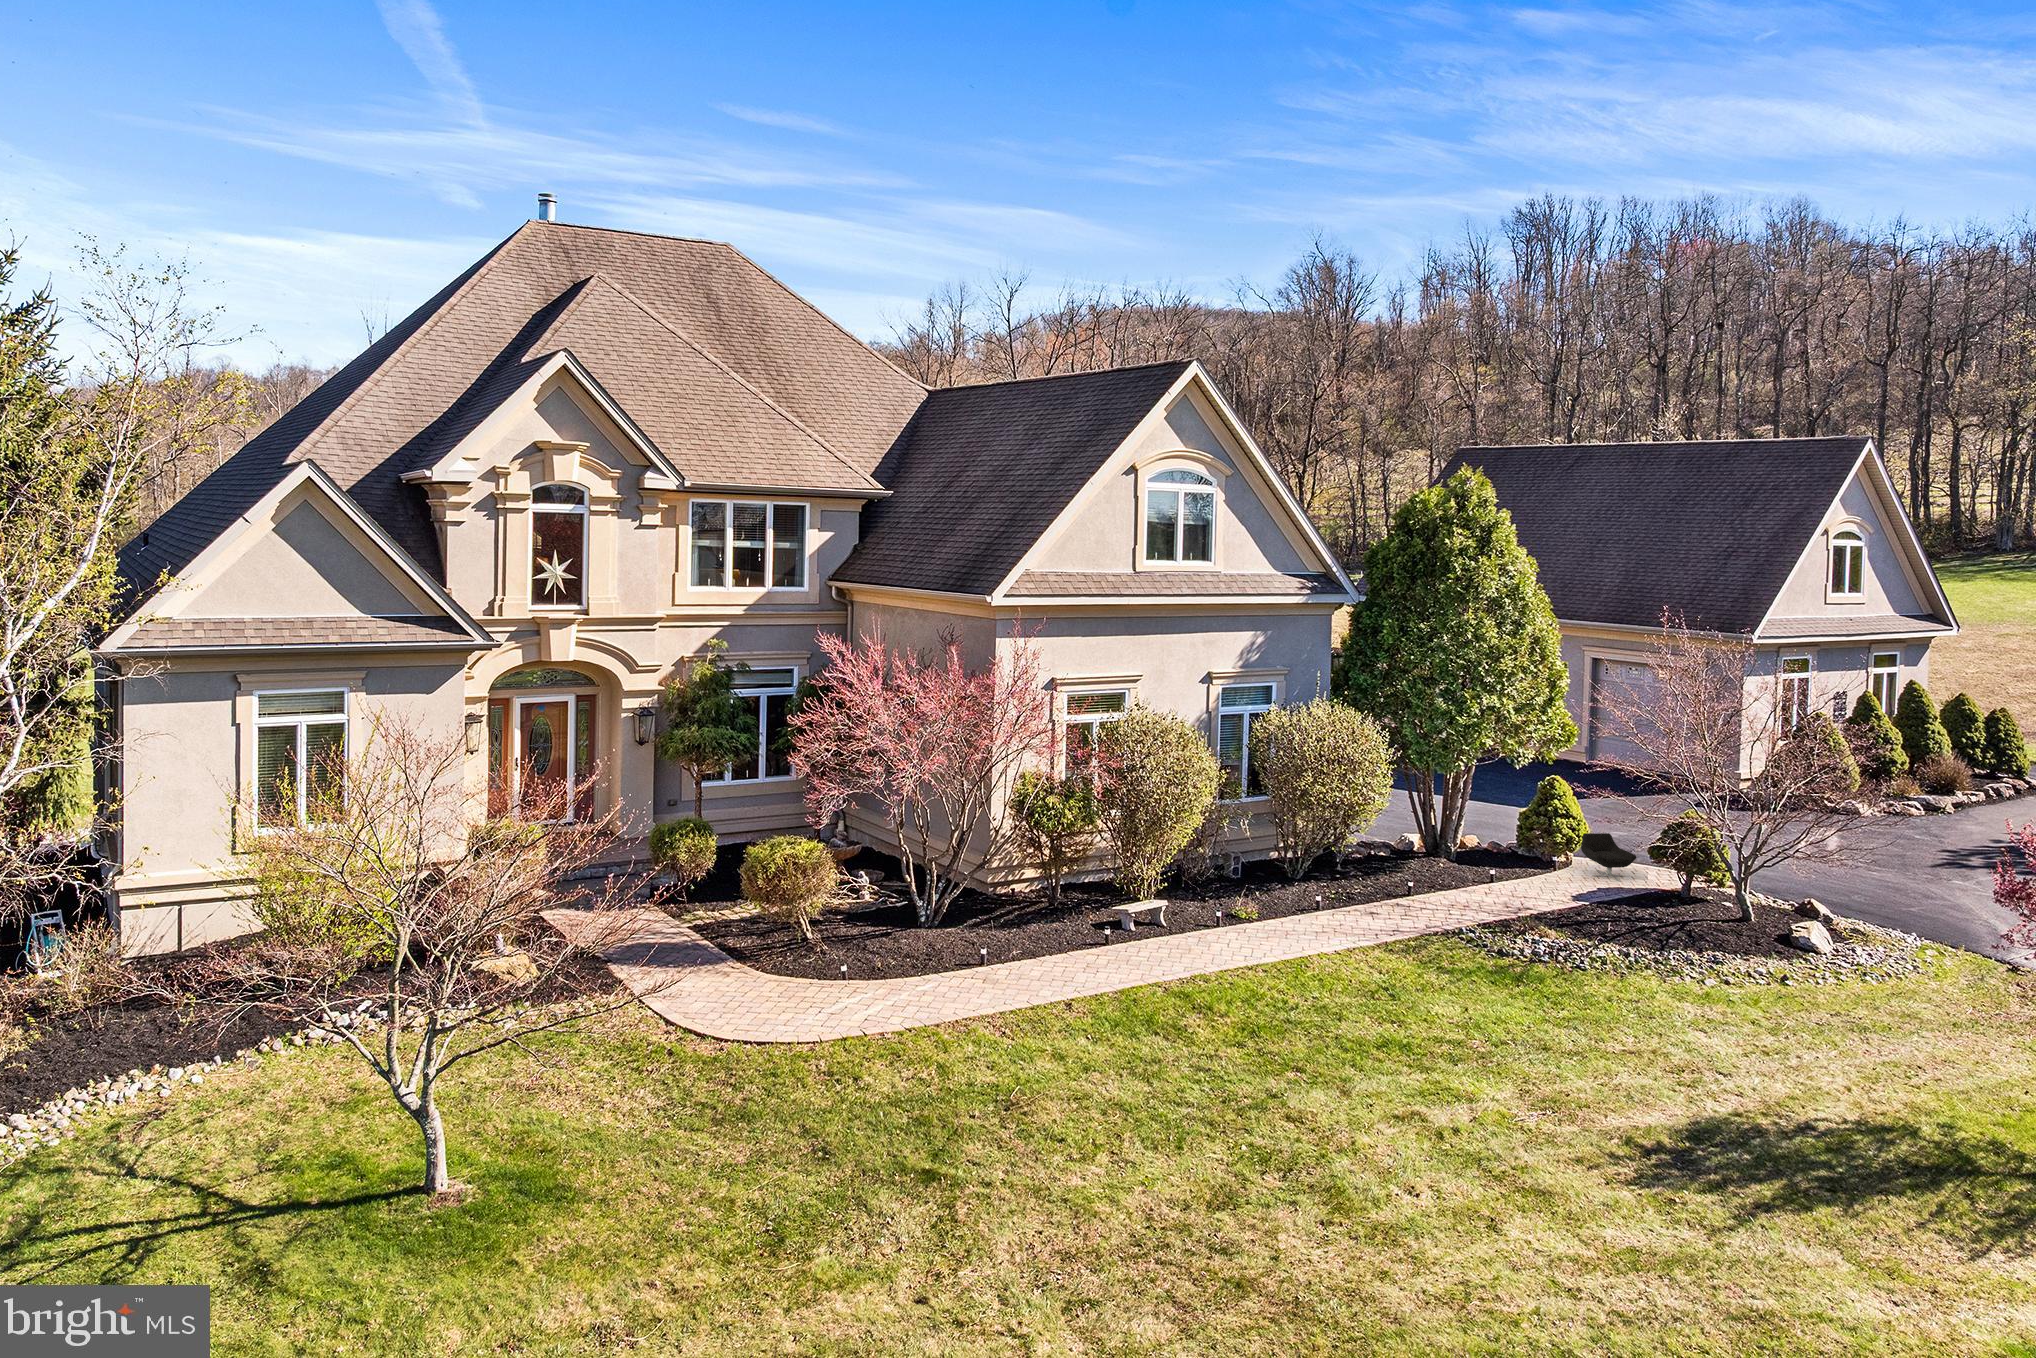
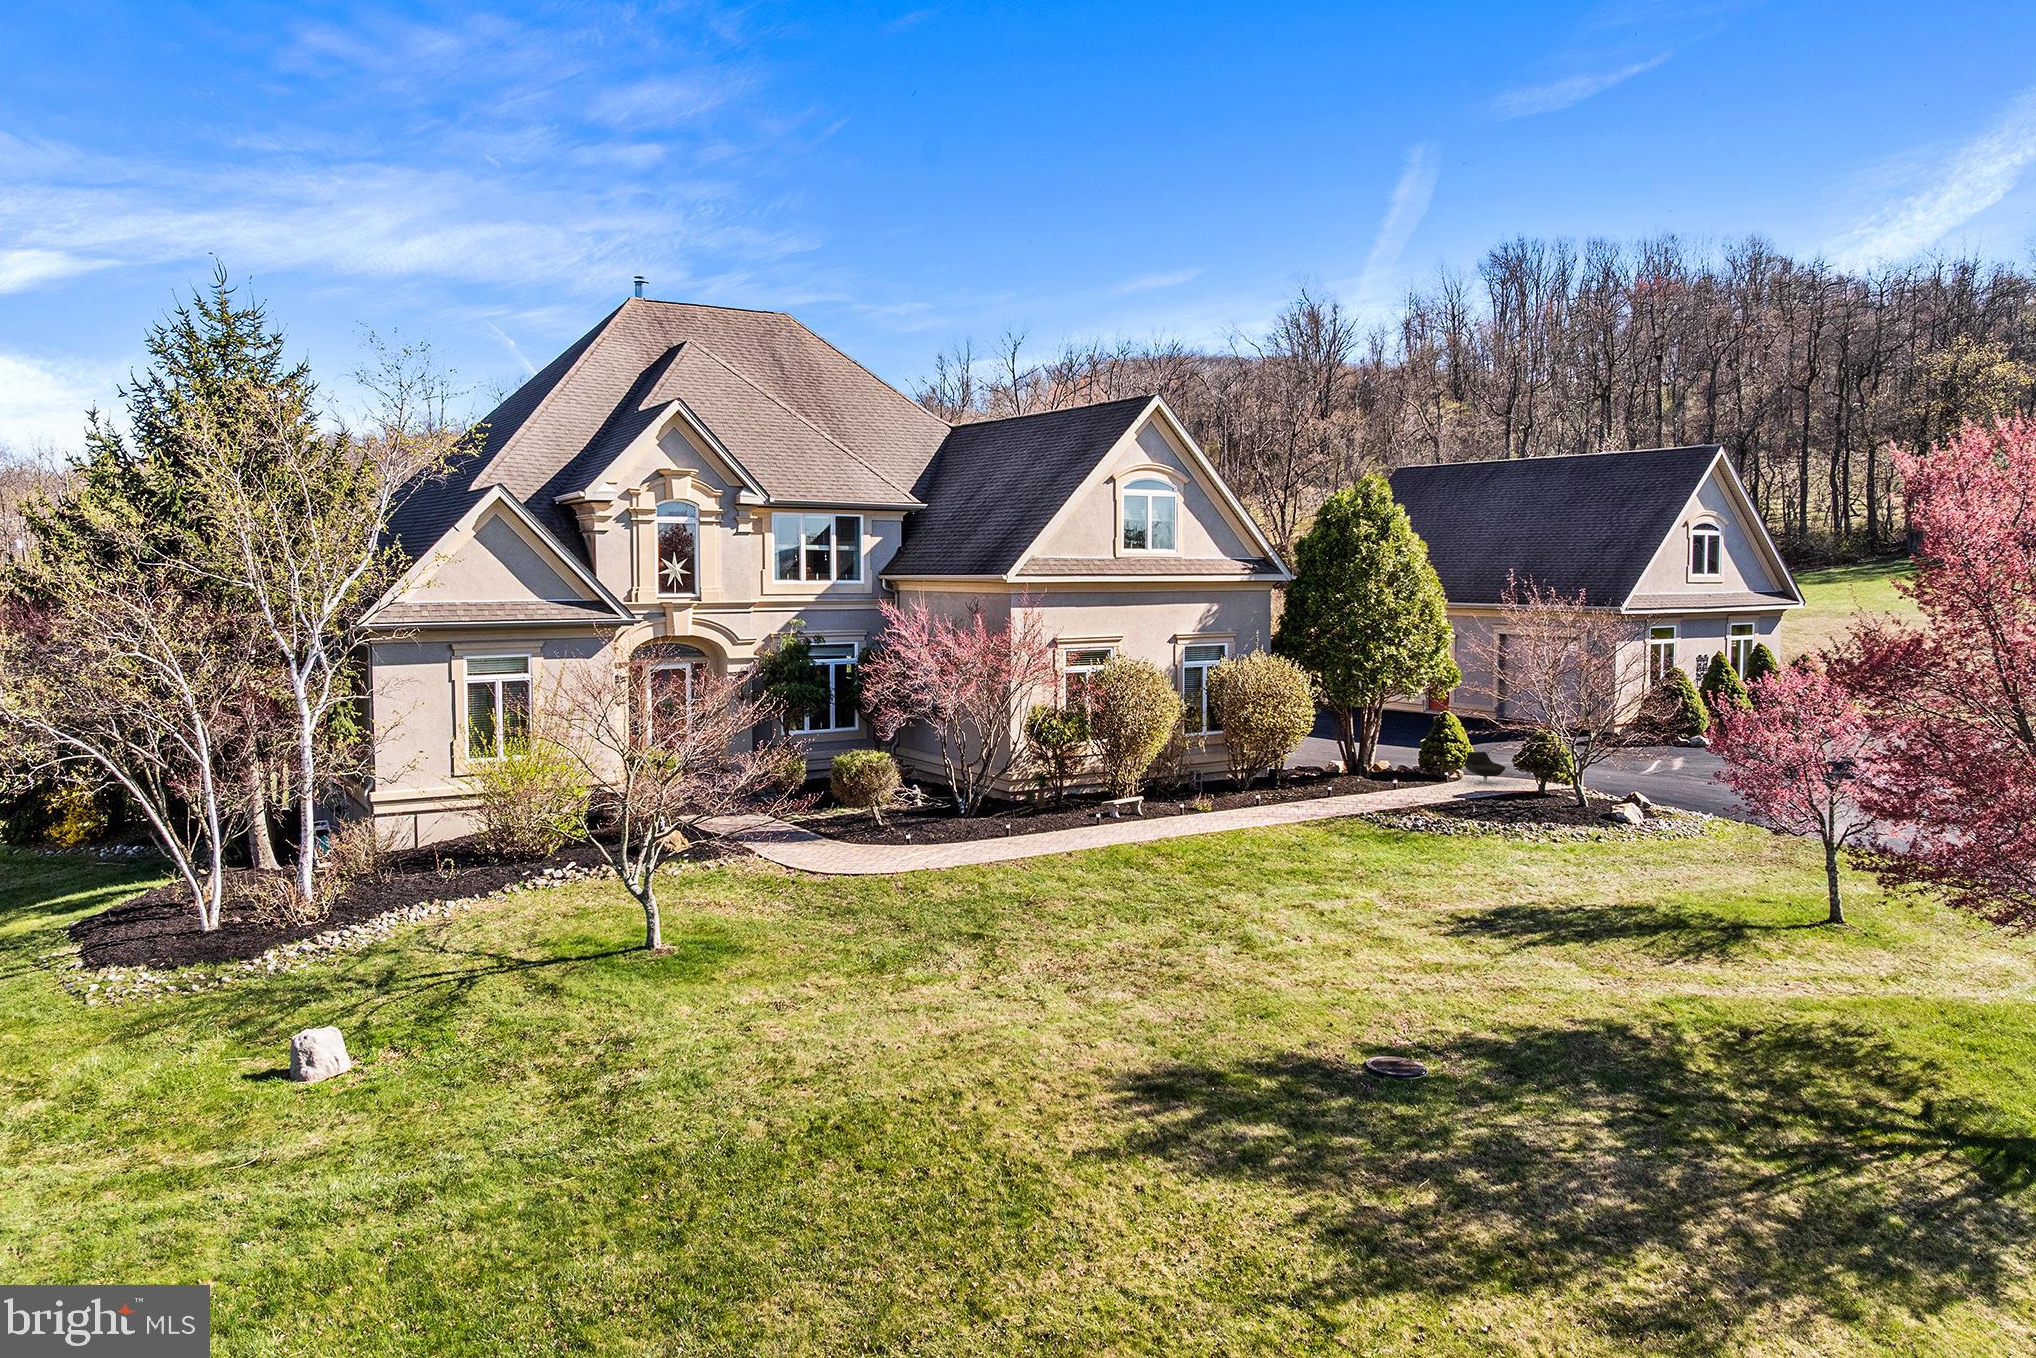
potted plant: none [1007,856,1045,904] -> present [1024,772,1051,807]

